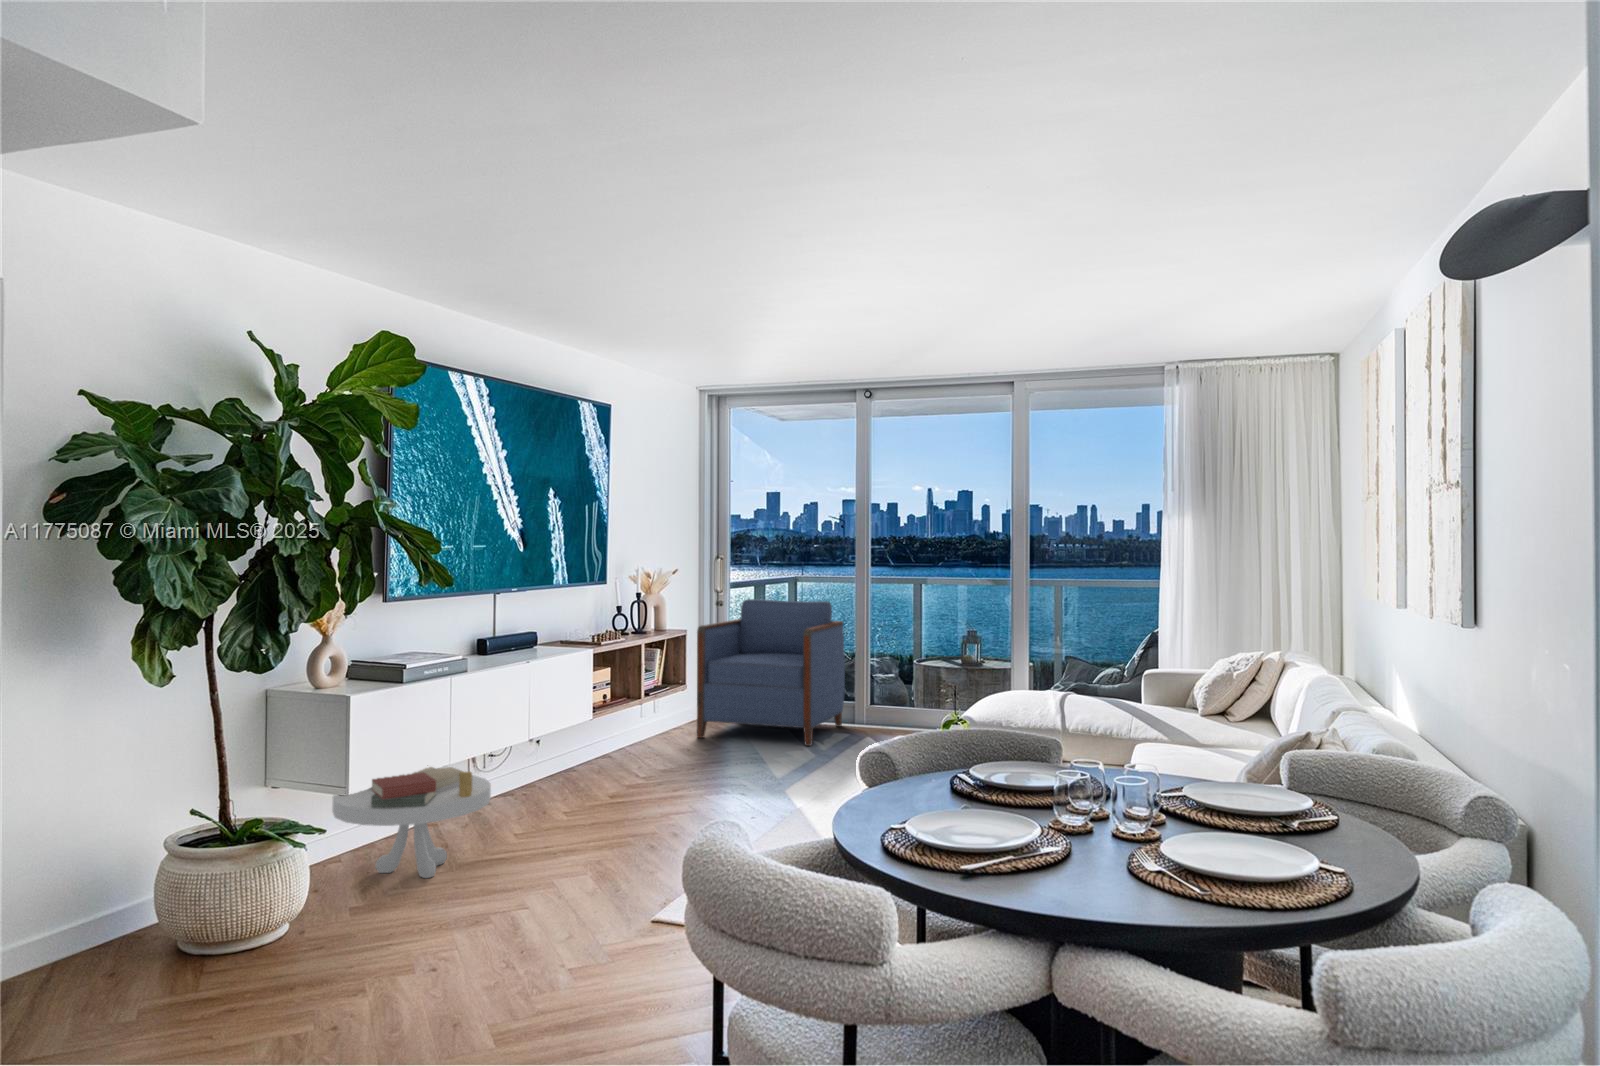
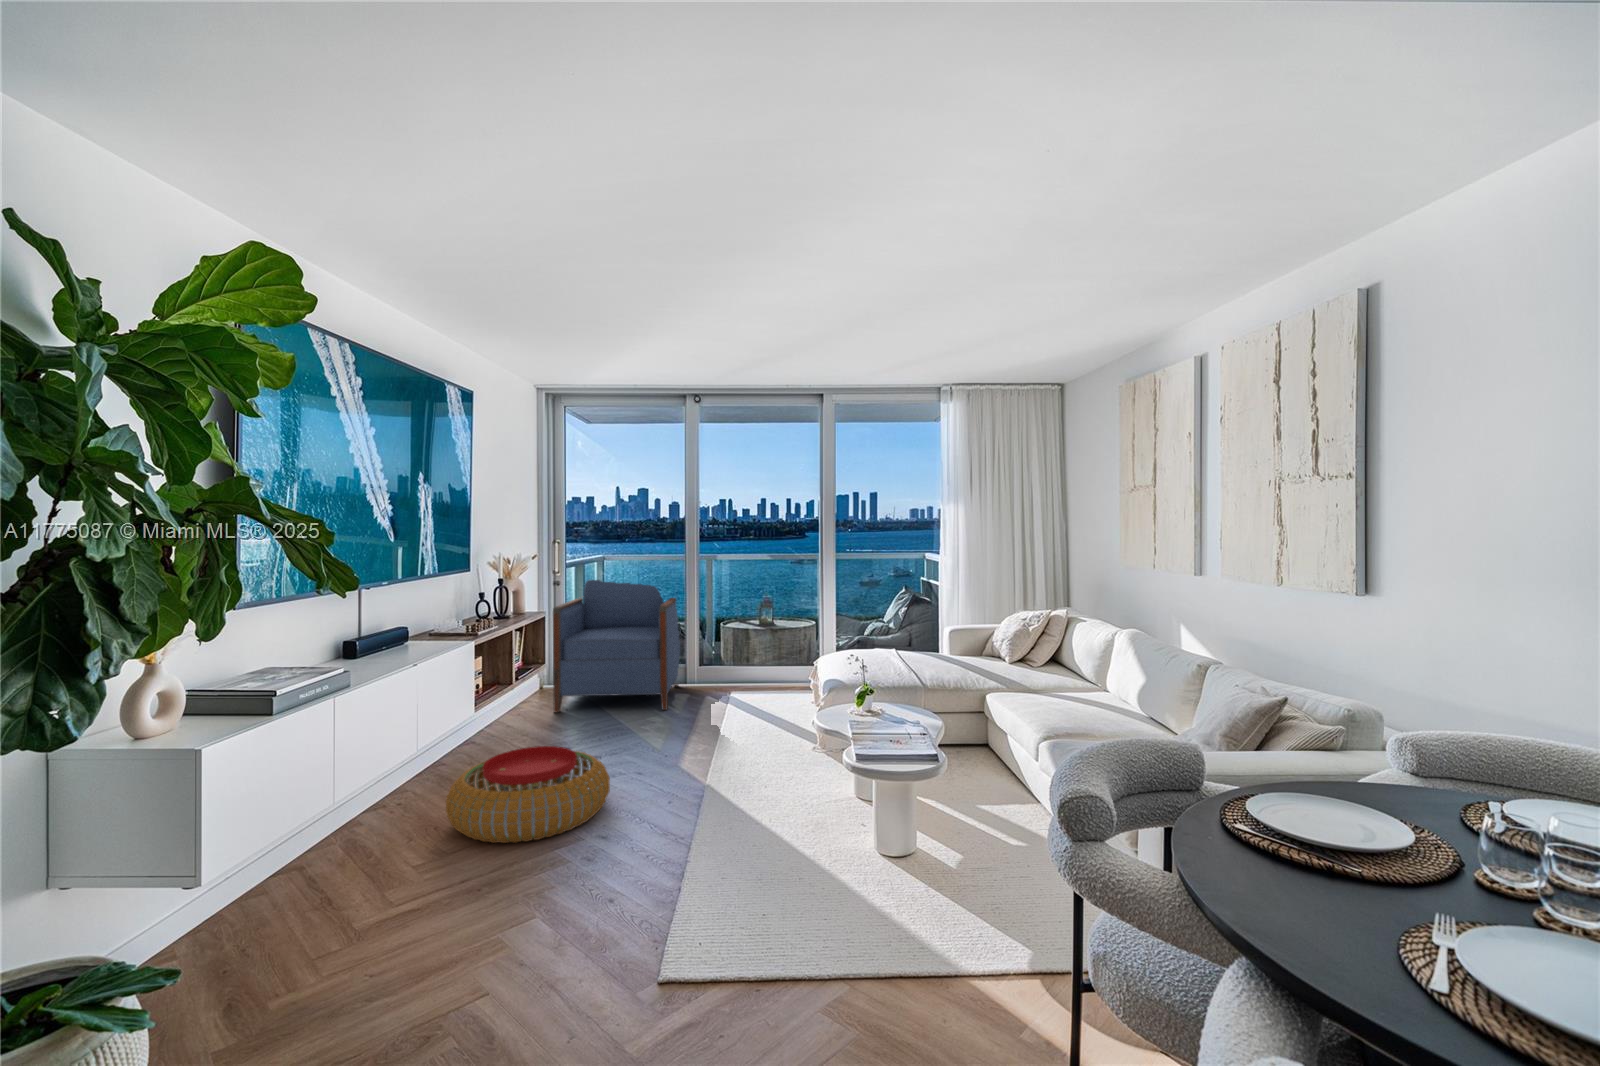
pouf: none [548,751,695,829] -> present [446,746,610,843]
side table: present [332,765,491,878] -> none [171,812,407,971]

